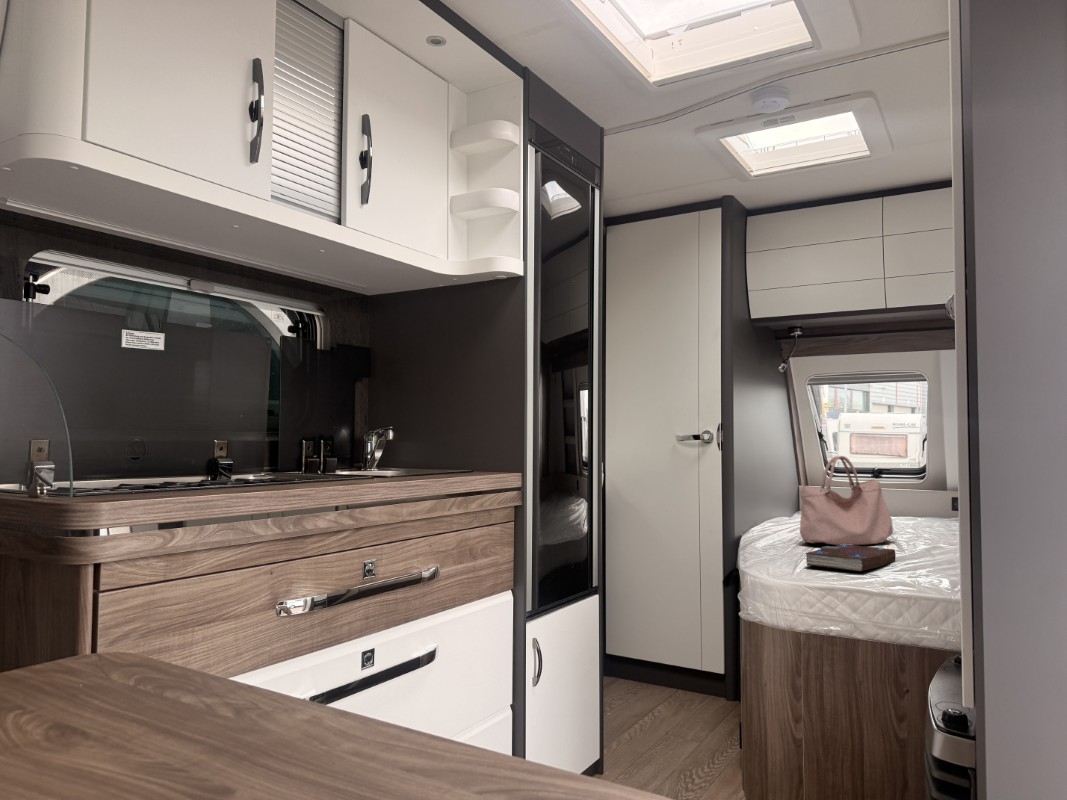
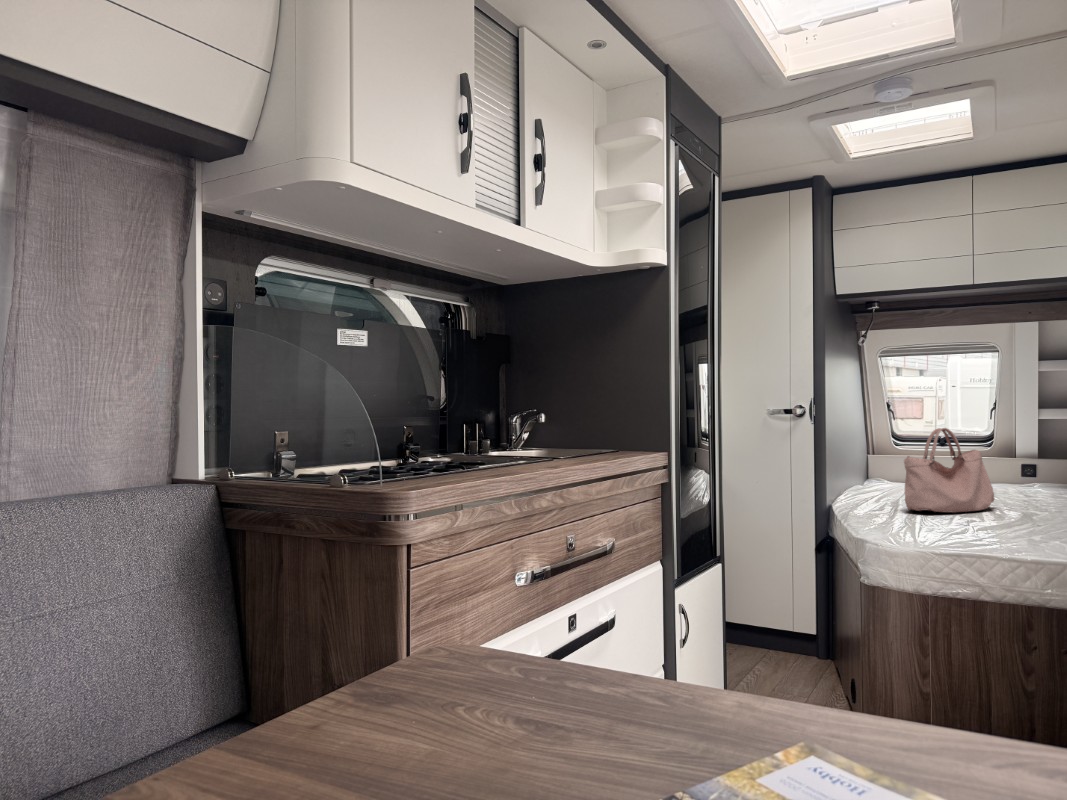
book: present [805,545,896,571] -> none [924,512,1009,538]

